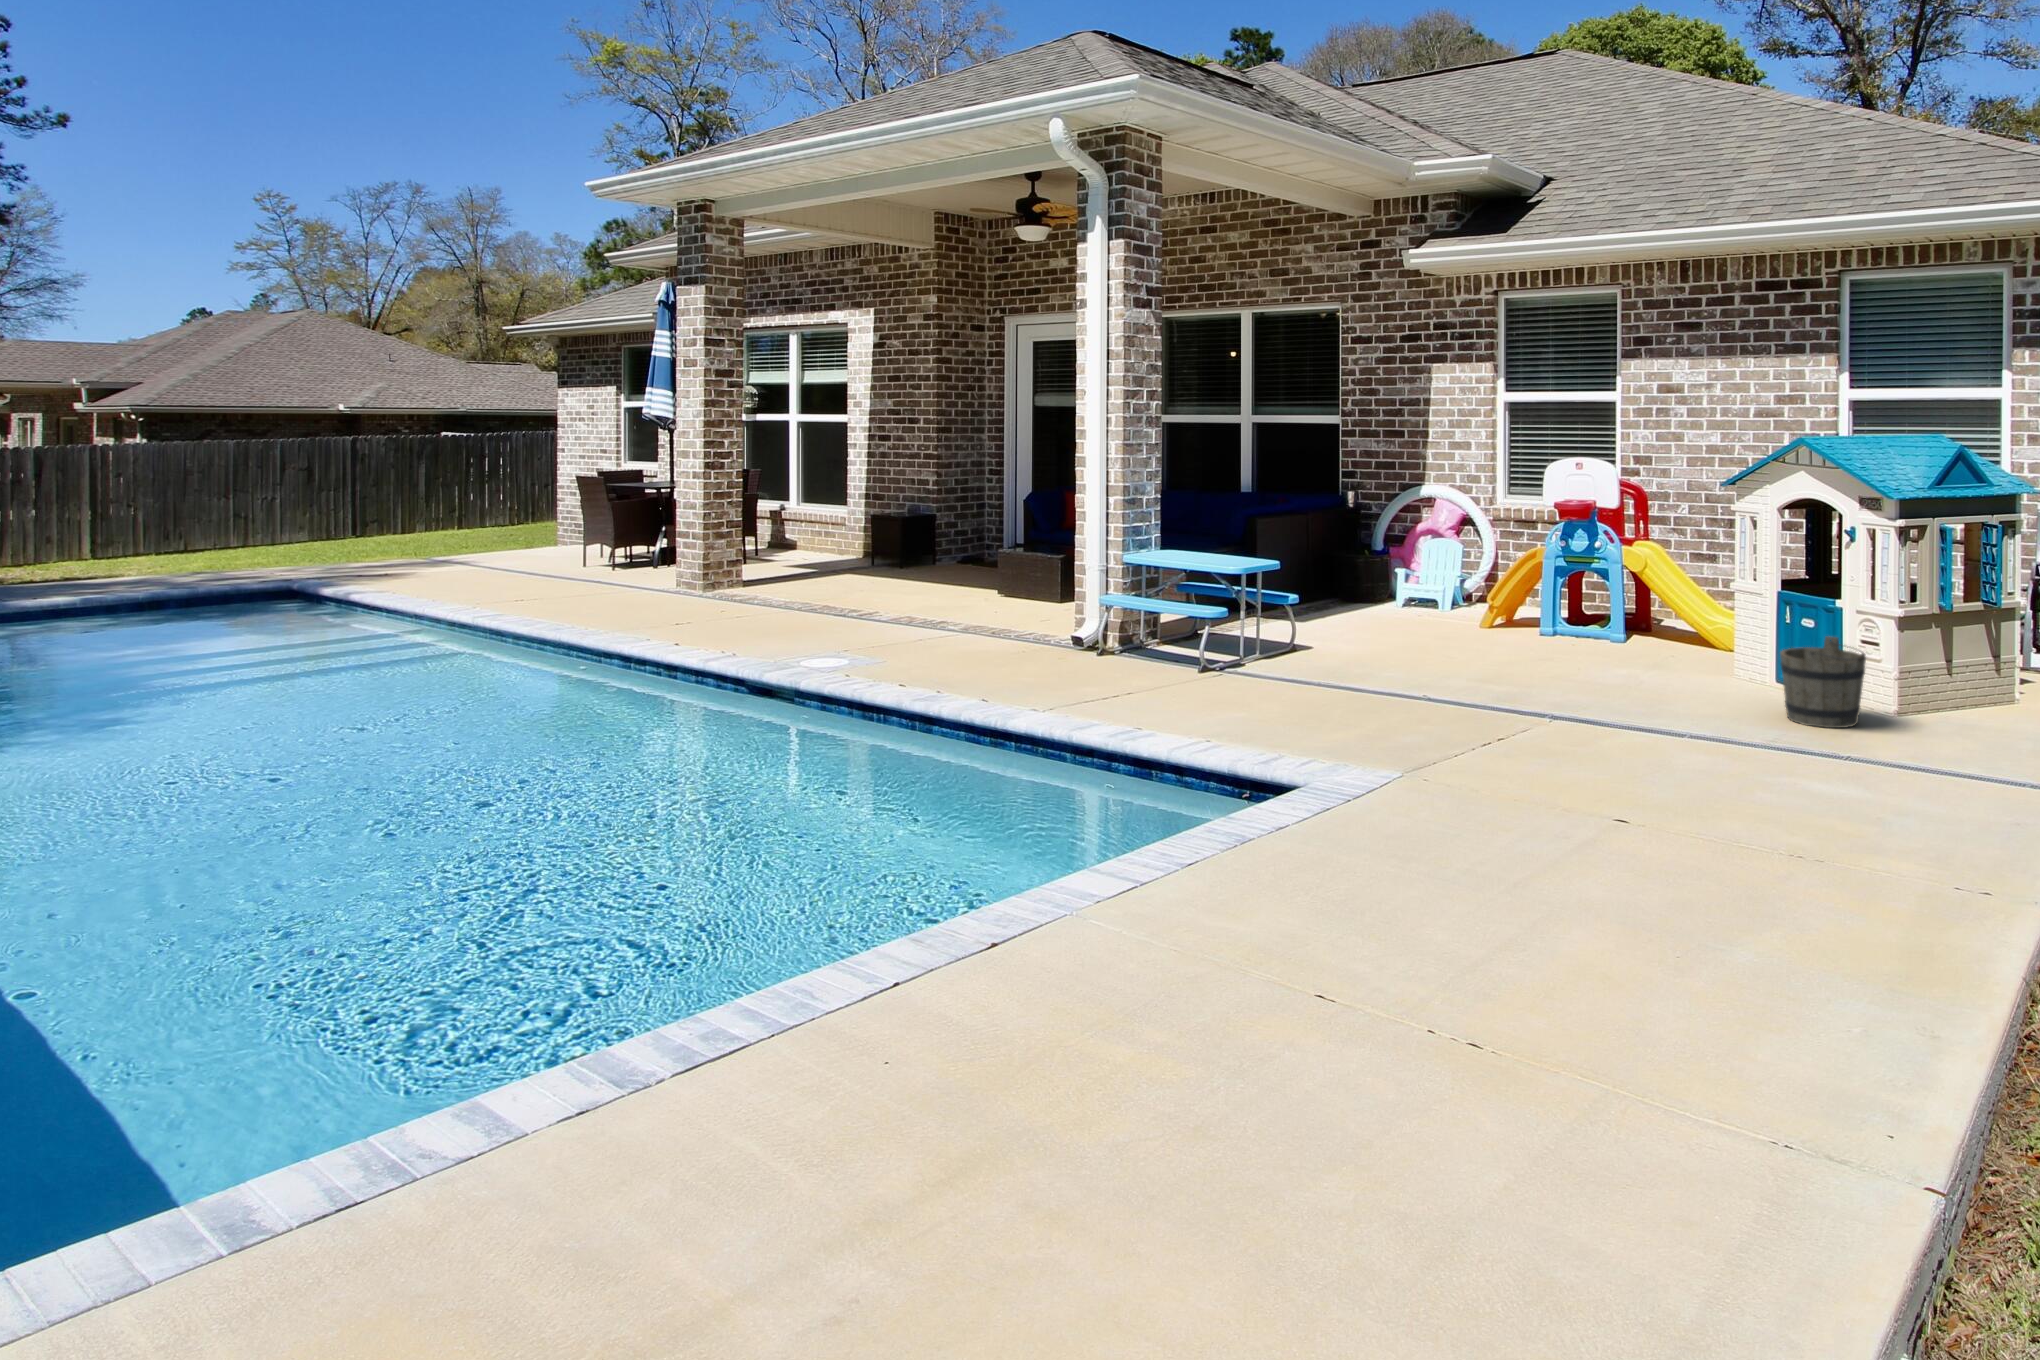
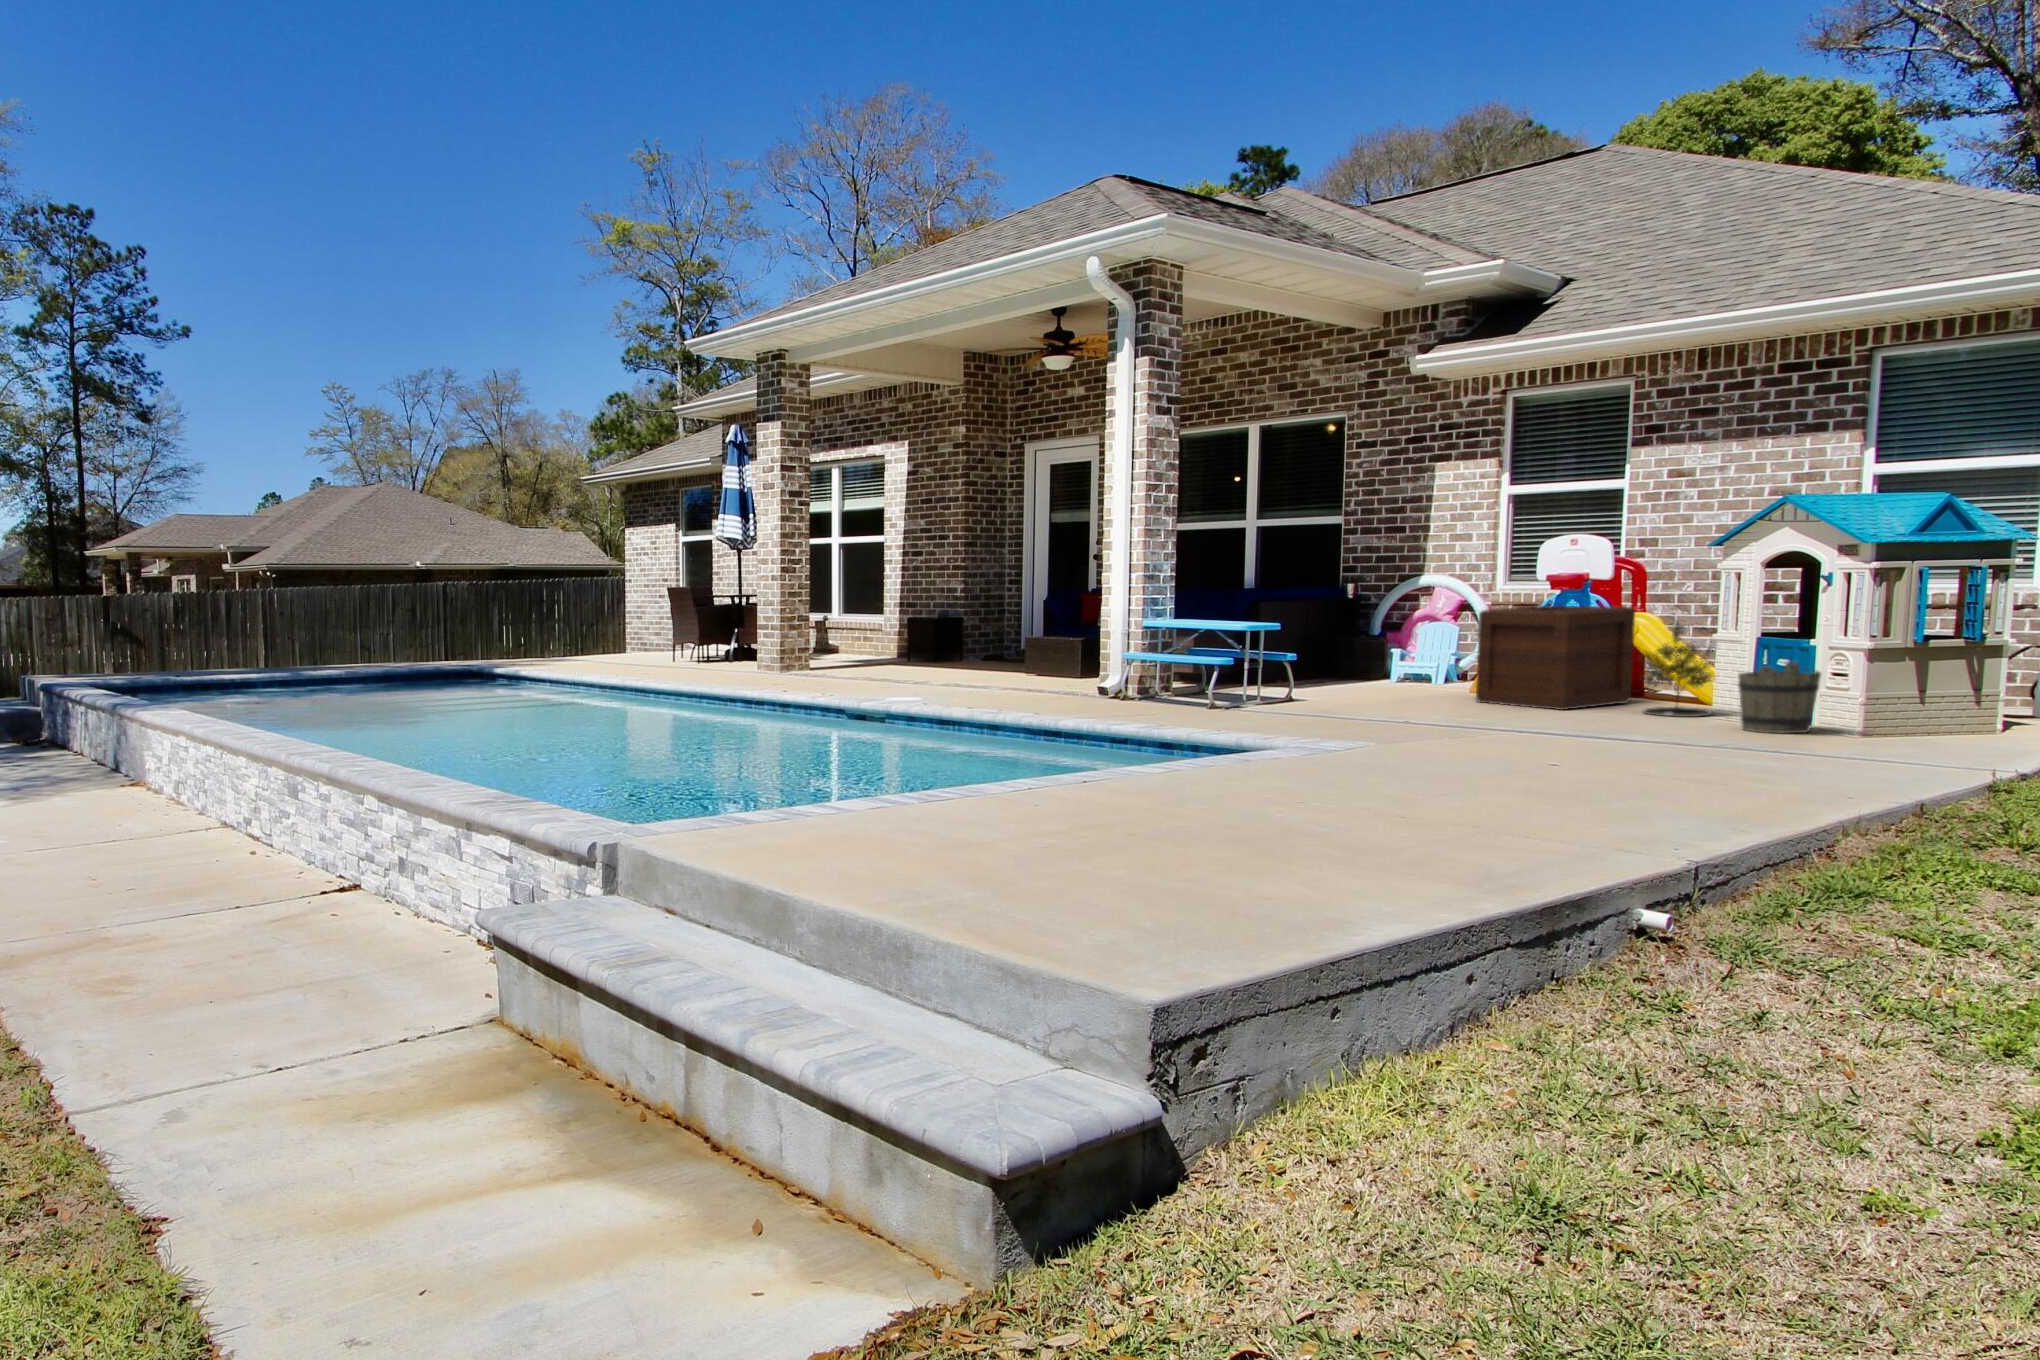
wooden crate: none [1493,543,1653,677] -> present [1476,606,1635,710]
potted tree: none [1657,564,1749,690] -> present [1636,613,1716,717]

